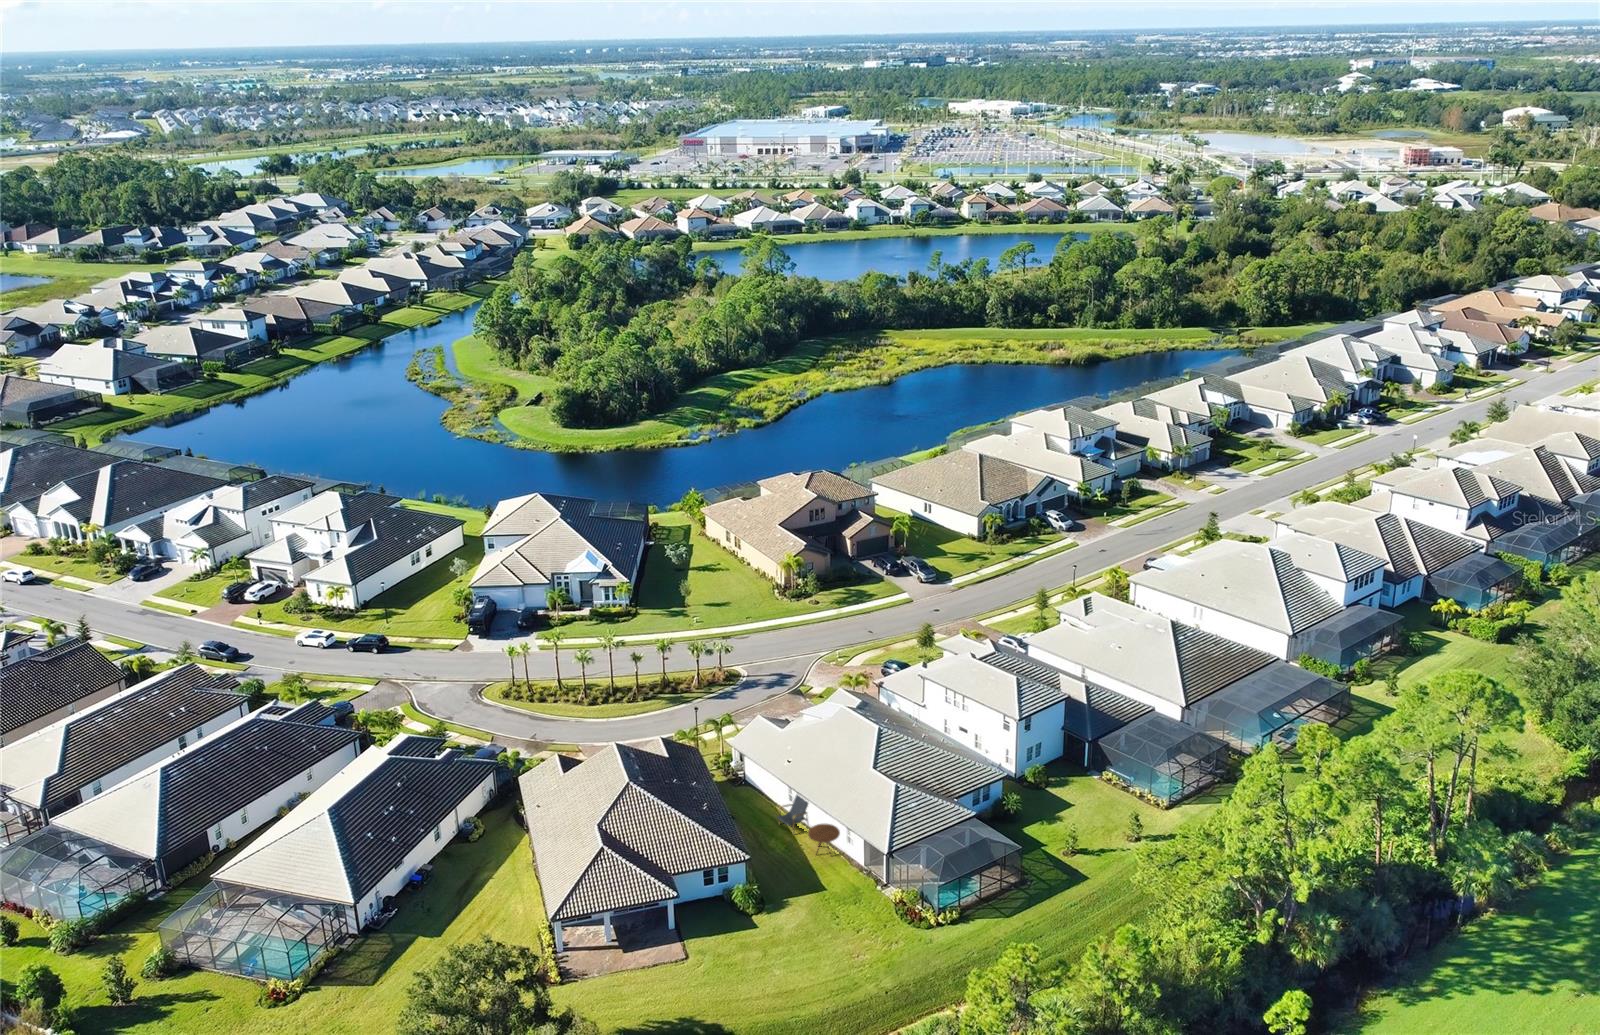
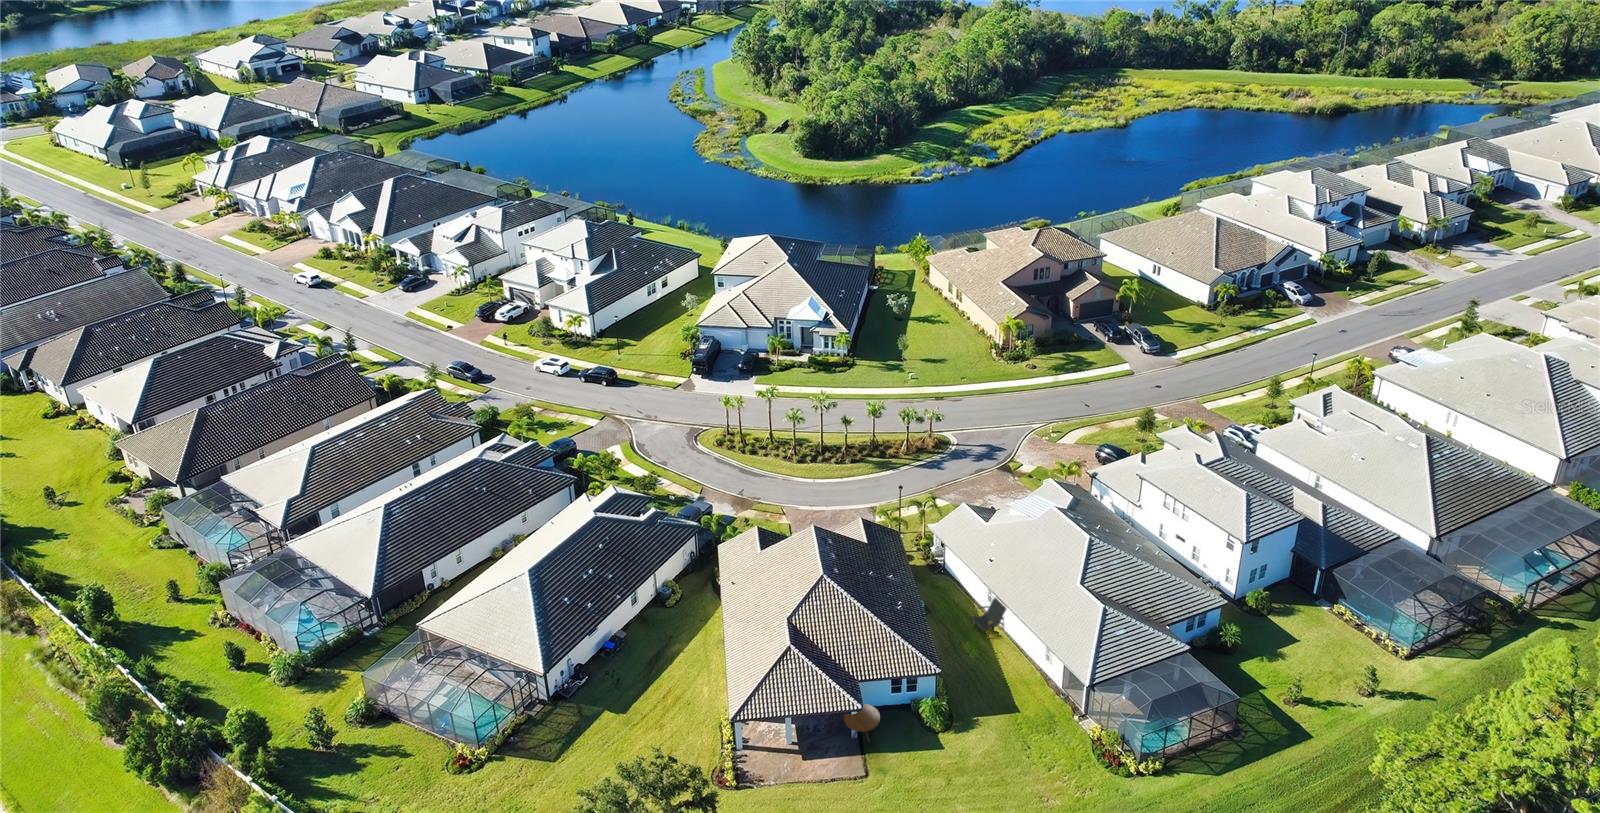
round table: present [808,824,840,847] -> present [844,704,880,743]

